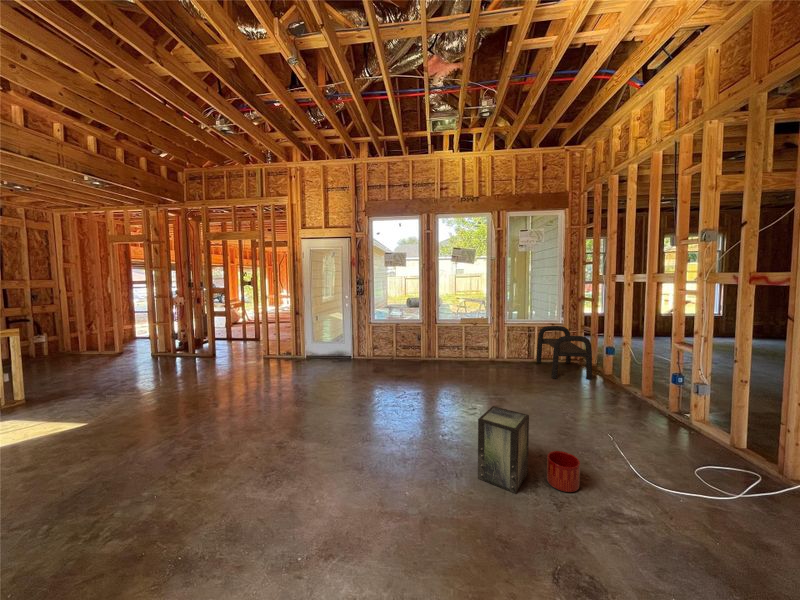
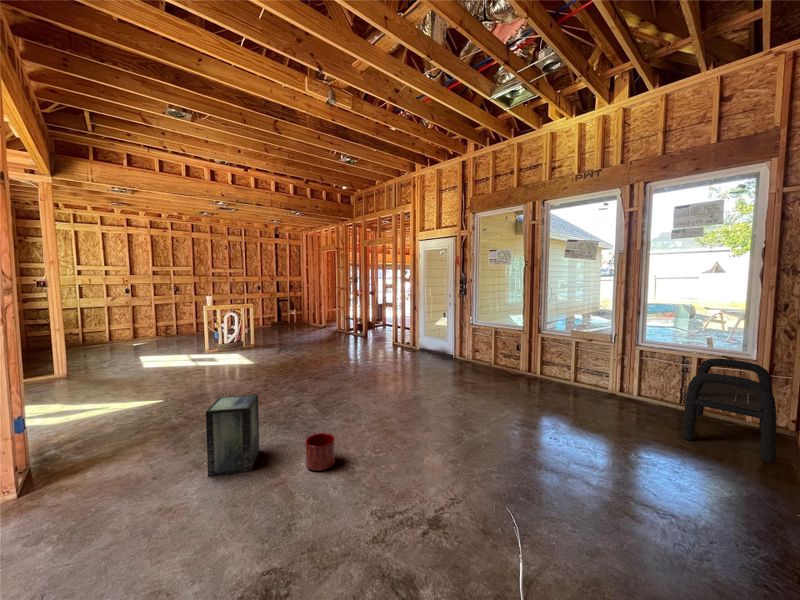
storage box: present [478,406,529,494] -> present [206,395,259,476]
planter: present [547,451,580,492] -> present [305,433,335,471]

